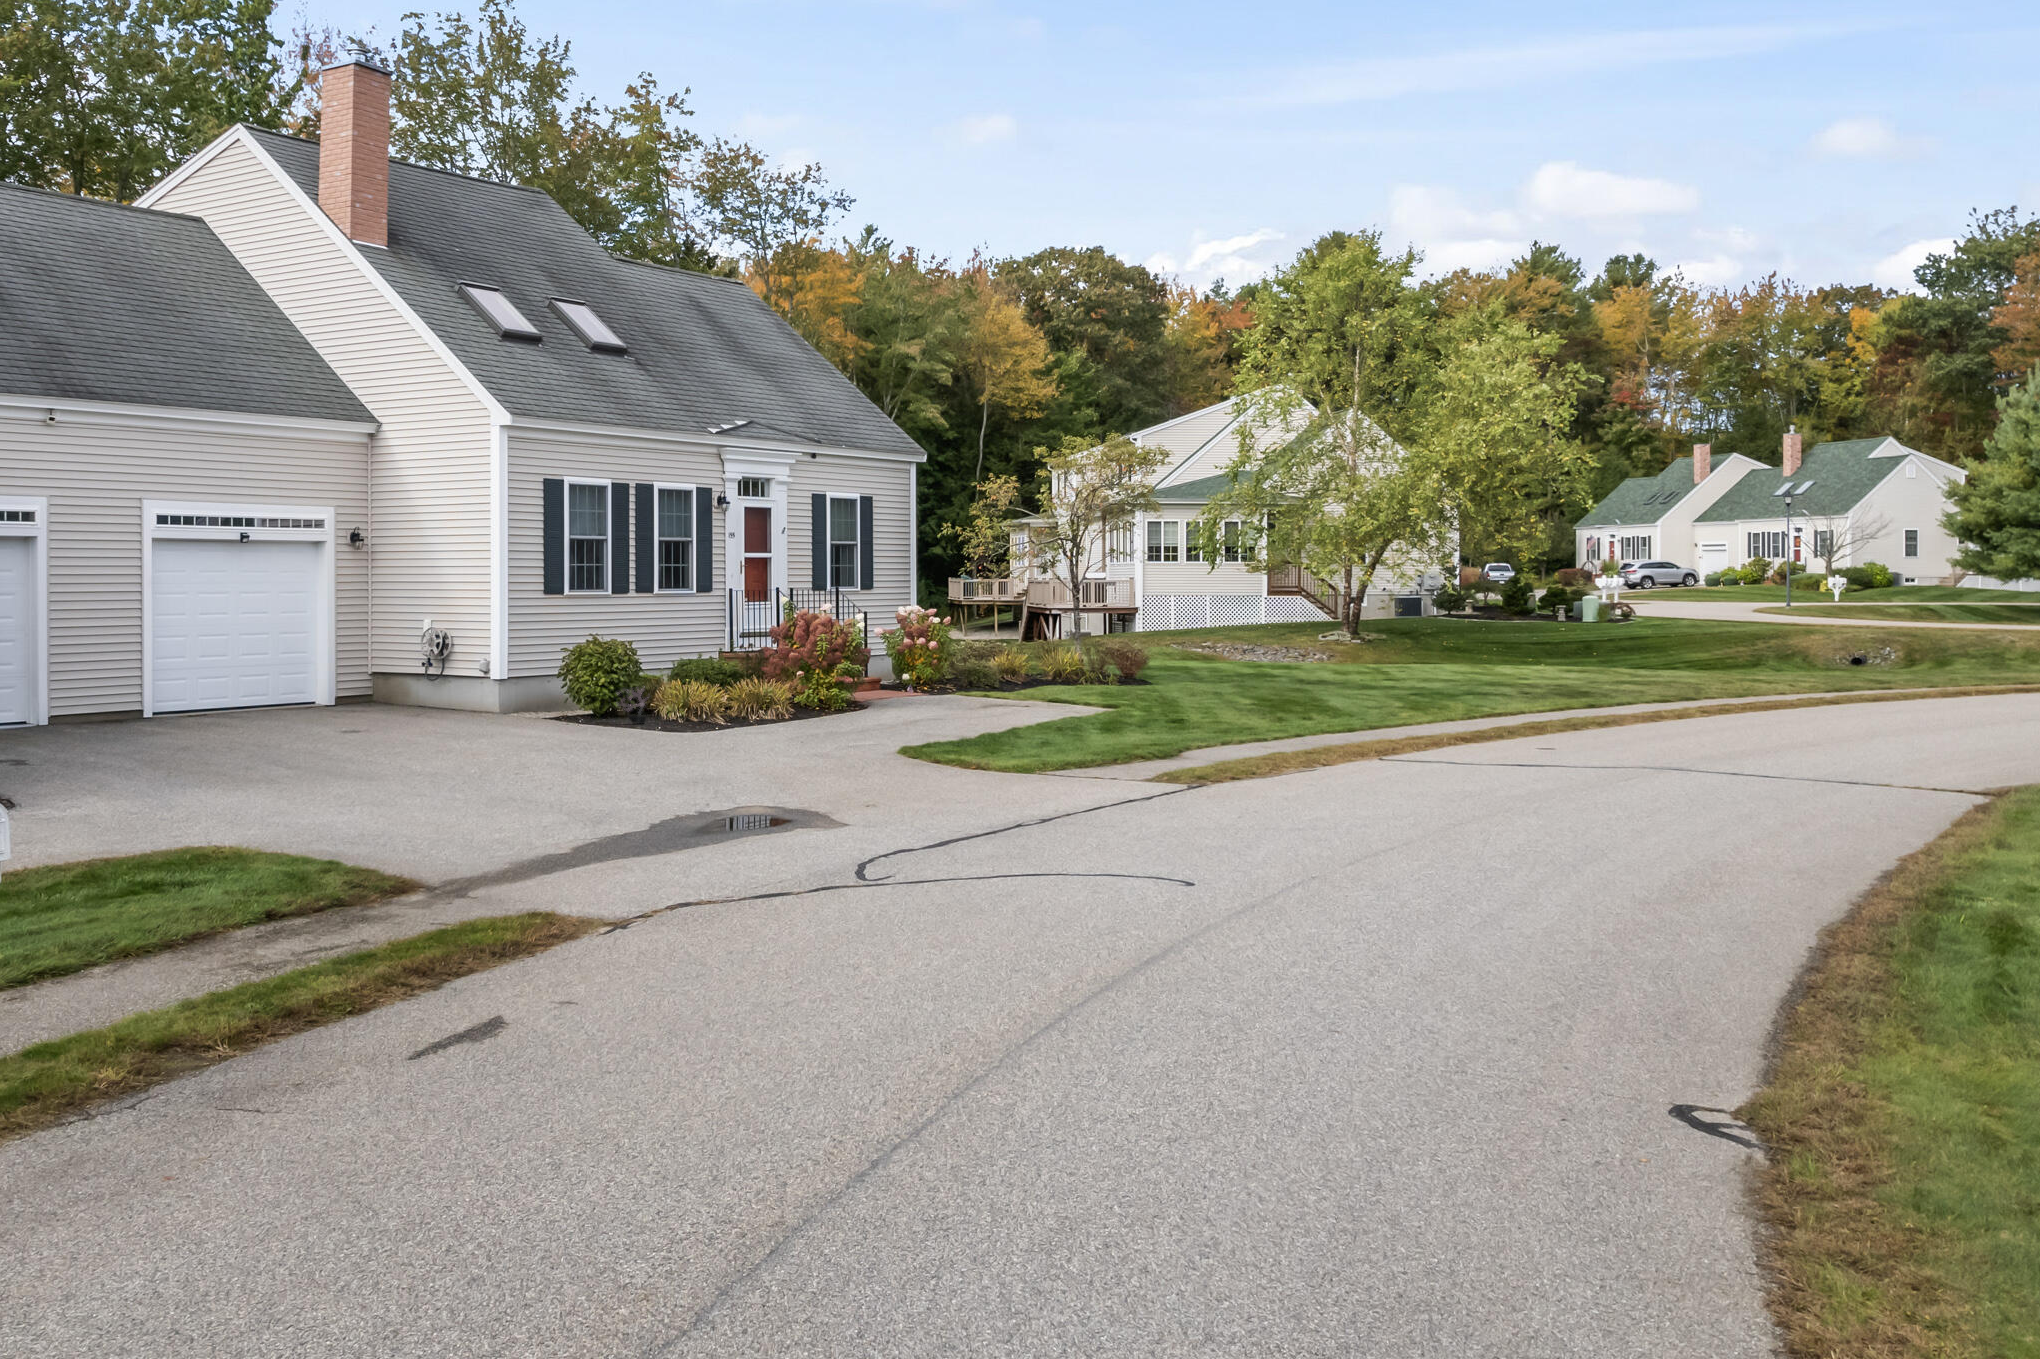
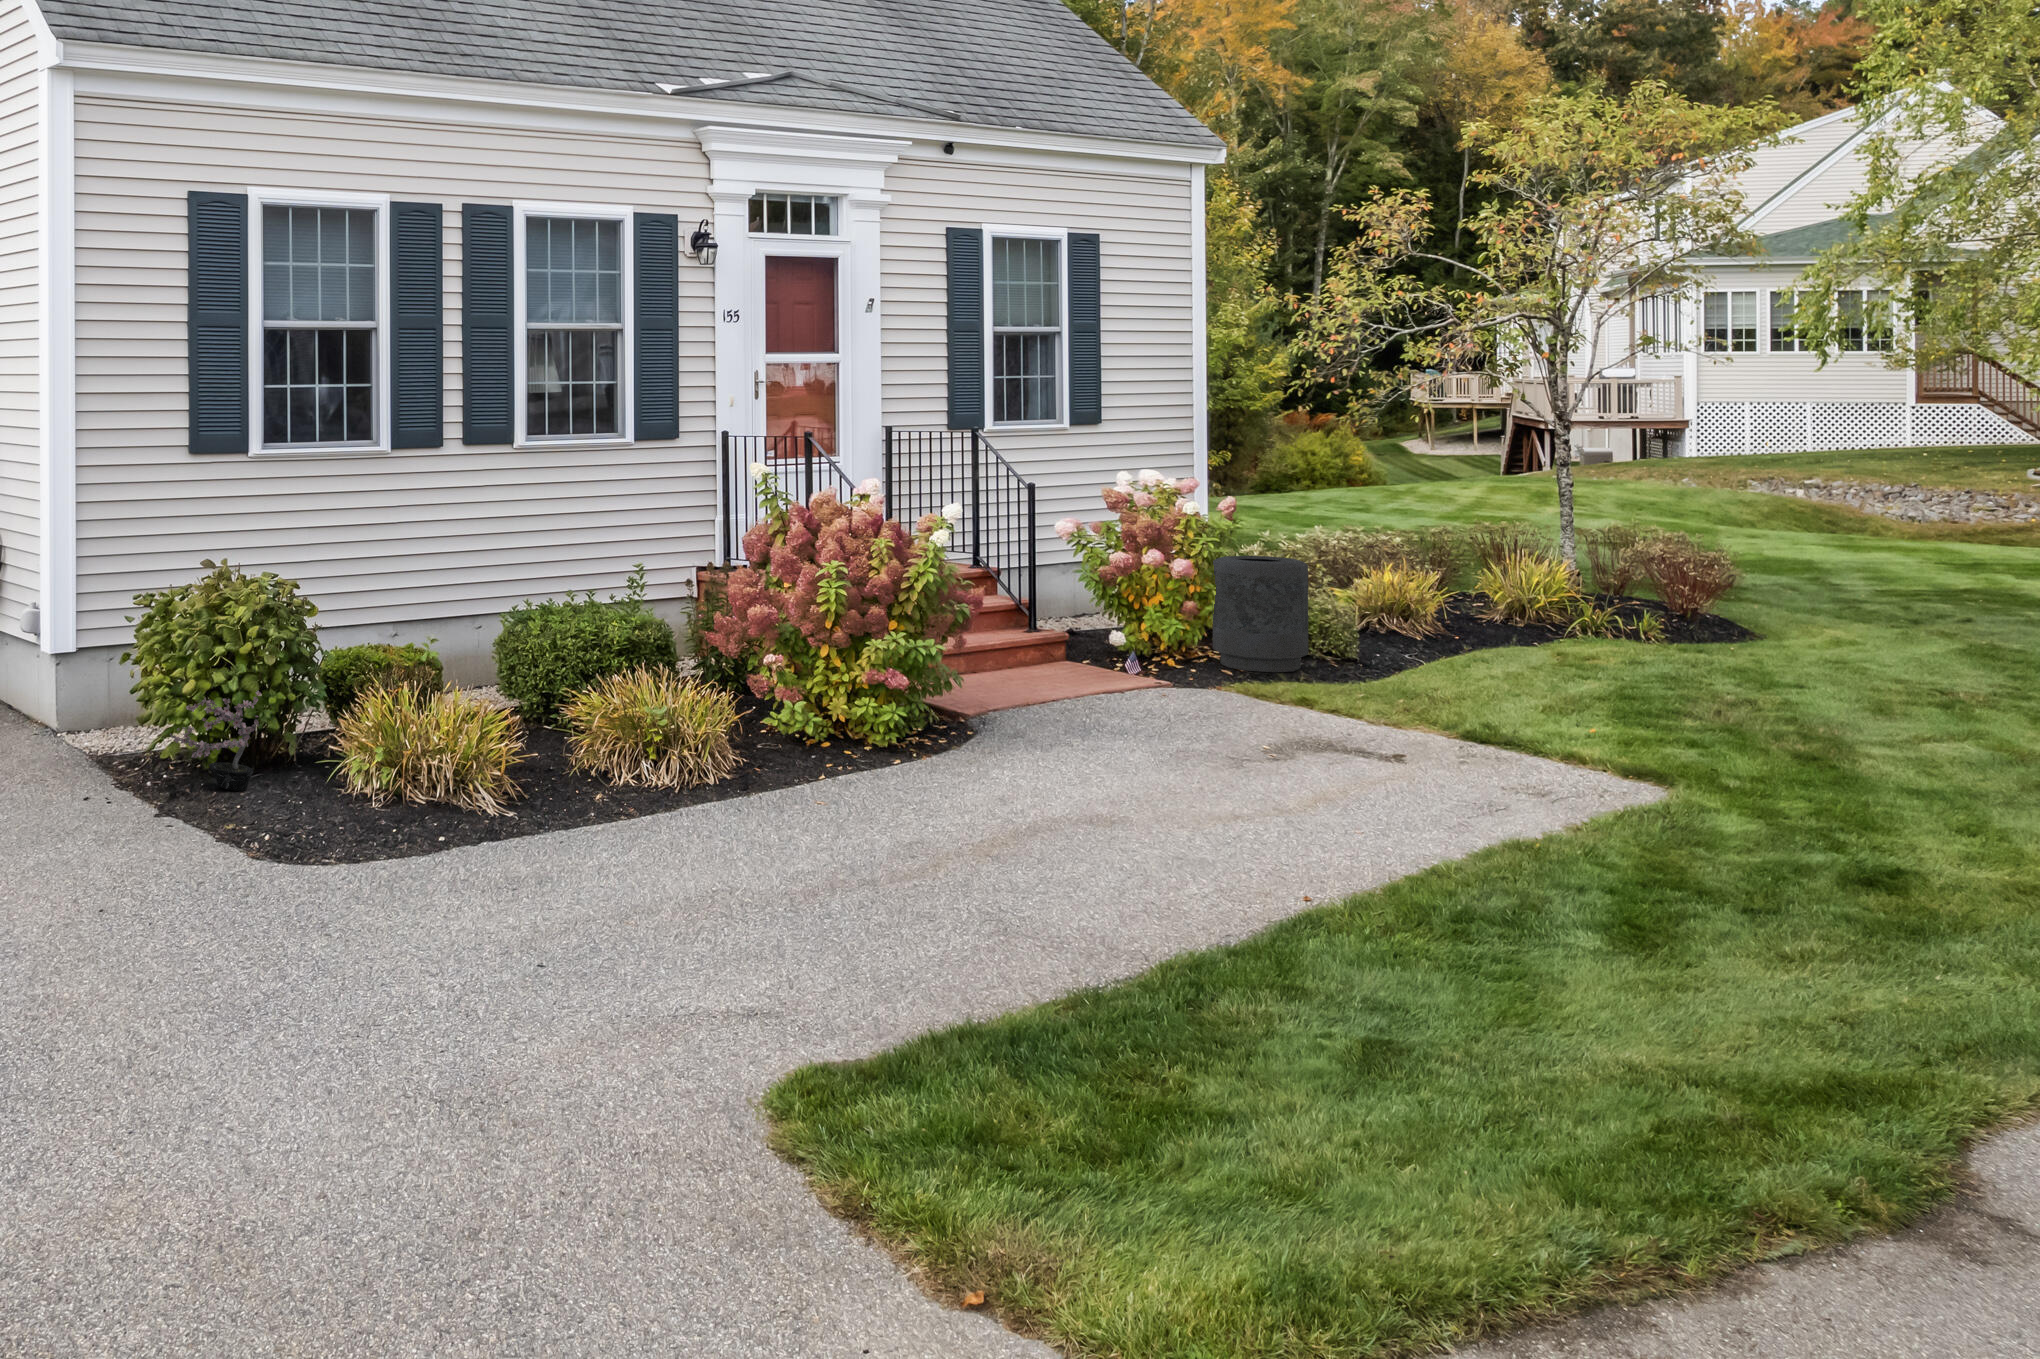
trash can: none [945,649,986,699] -> present [1212,556,1308,672]

